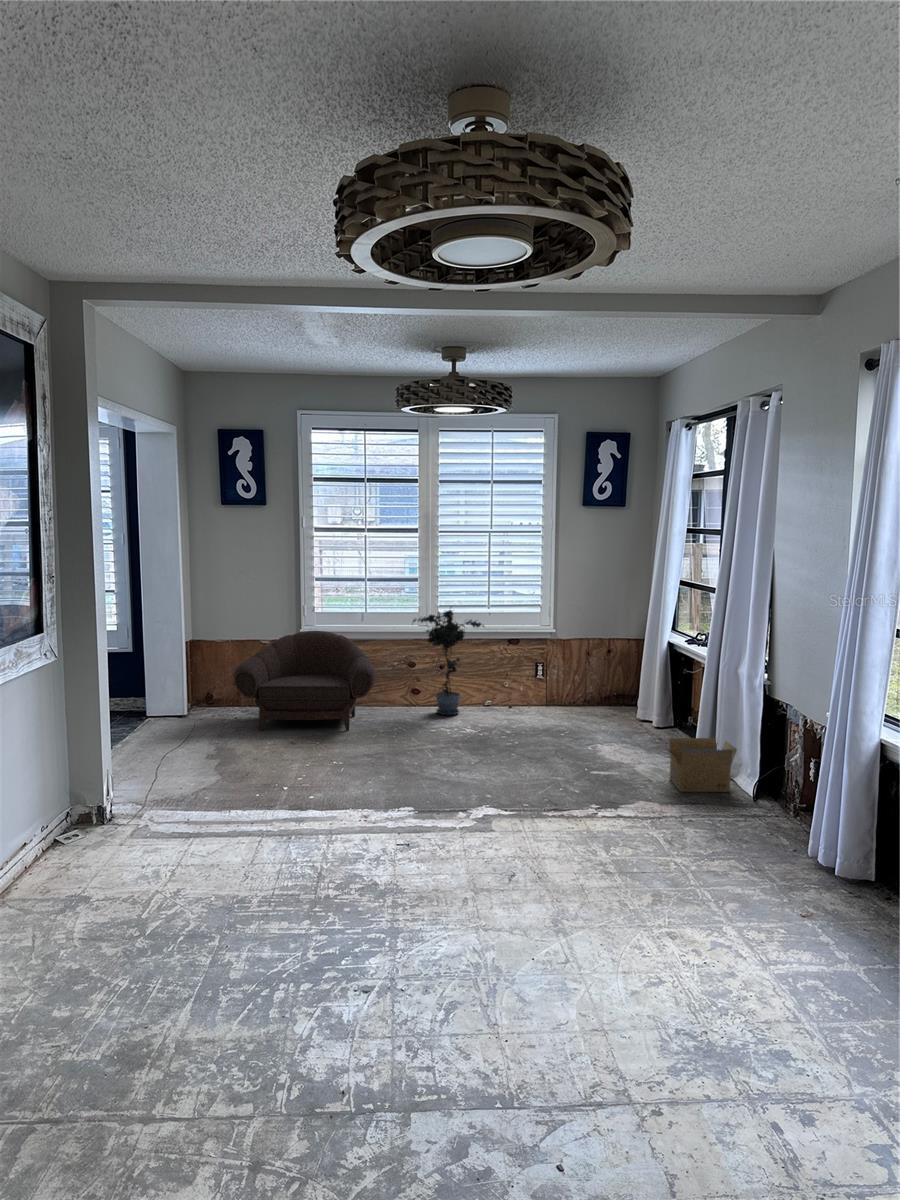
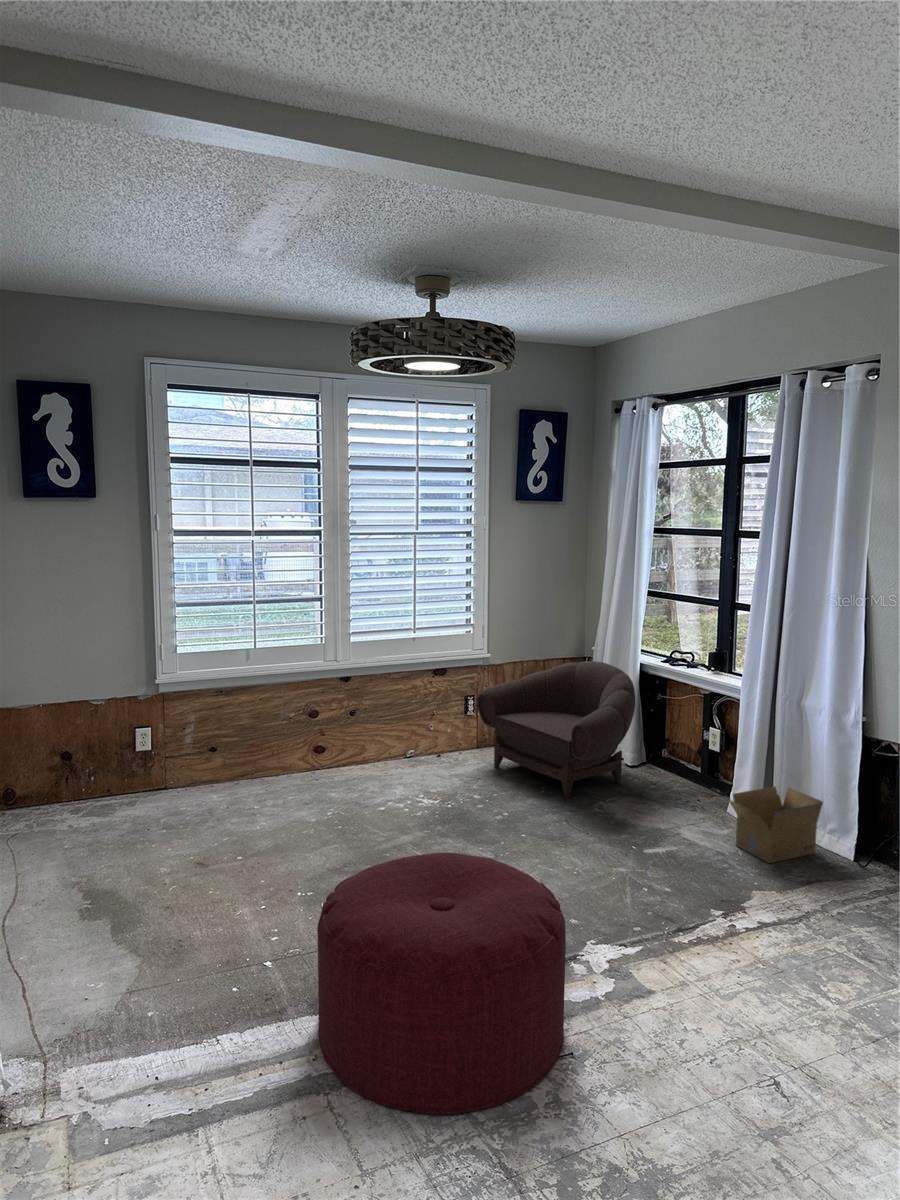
potted plant: present [413,610,484,715] -> none [323,634,423,779]
armchair: present [234,631,376,731] -> present [477,661,635,798]
ottoman: none [275,726,426,853] -> present [317,853,566,1114]

